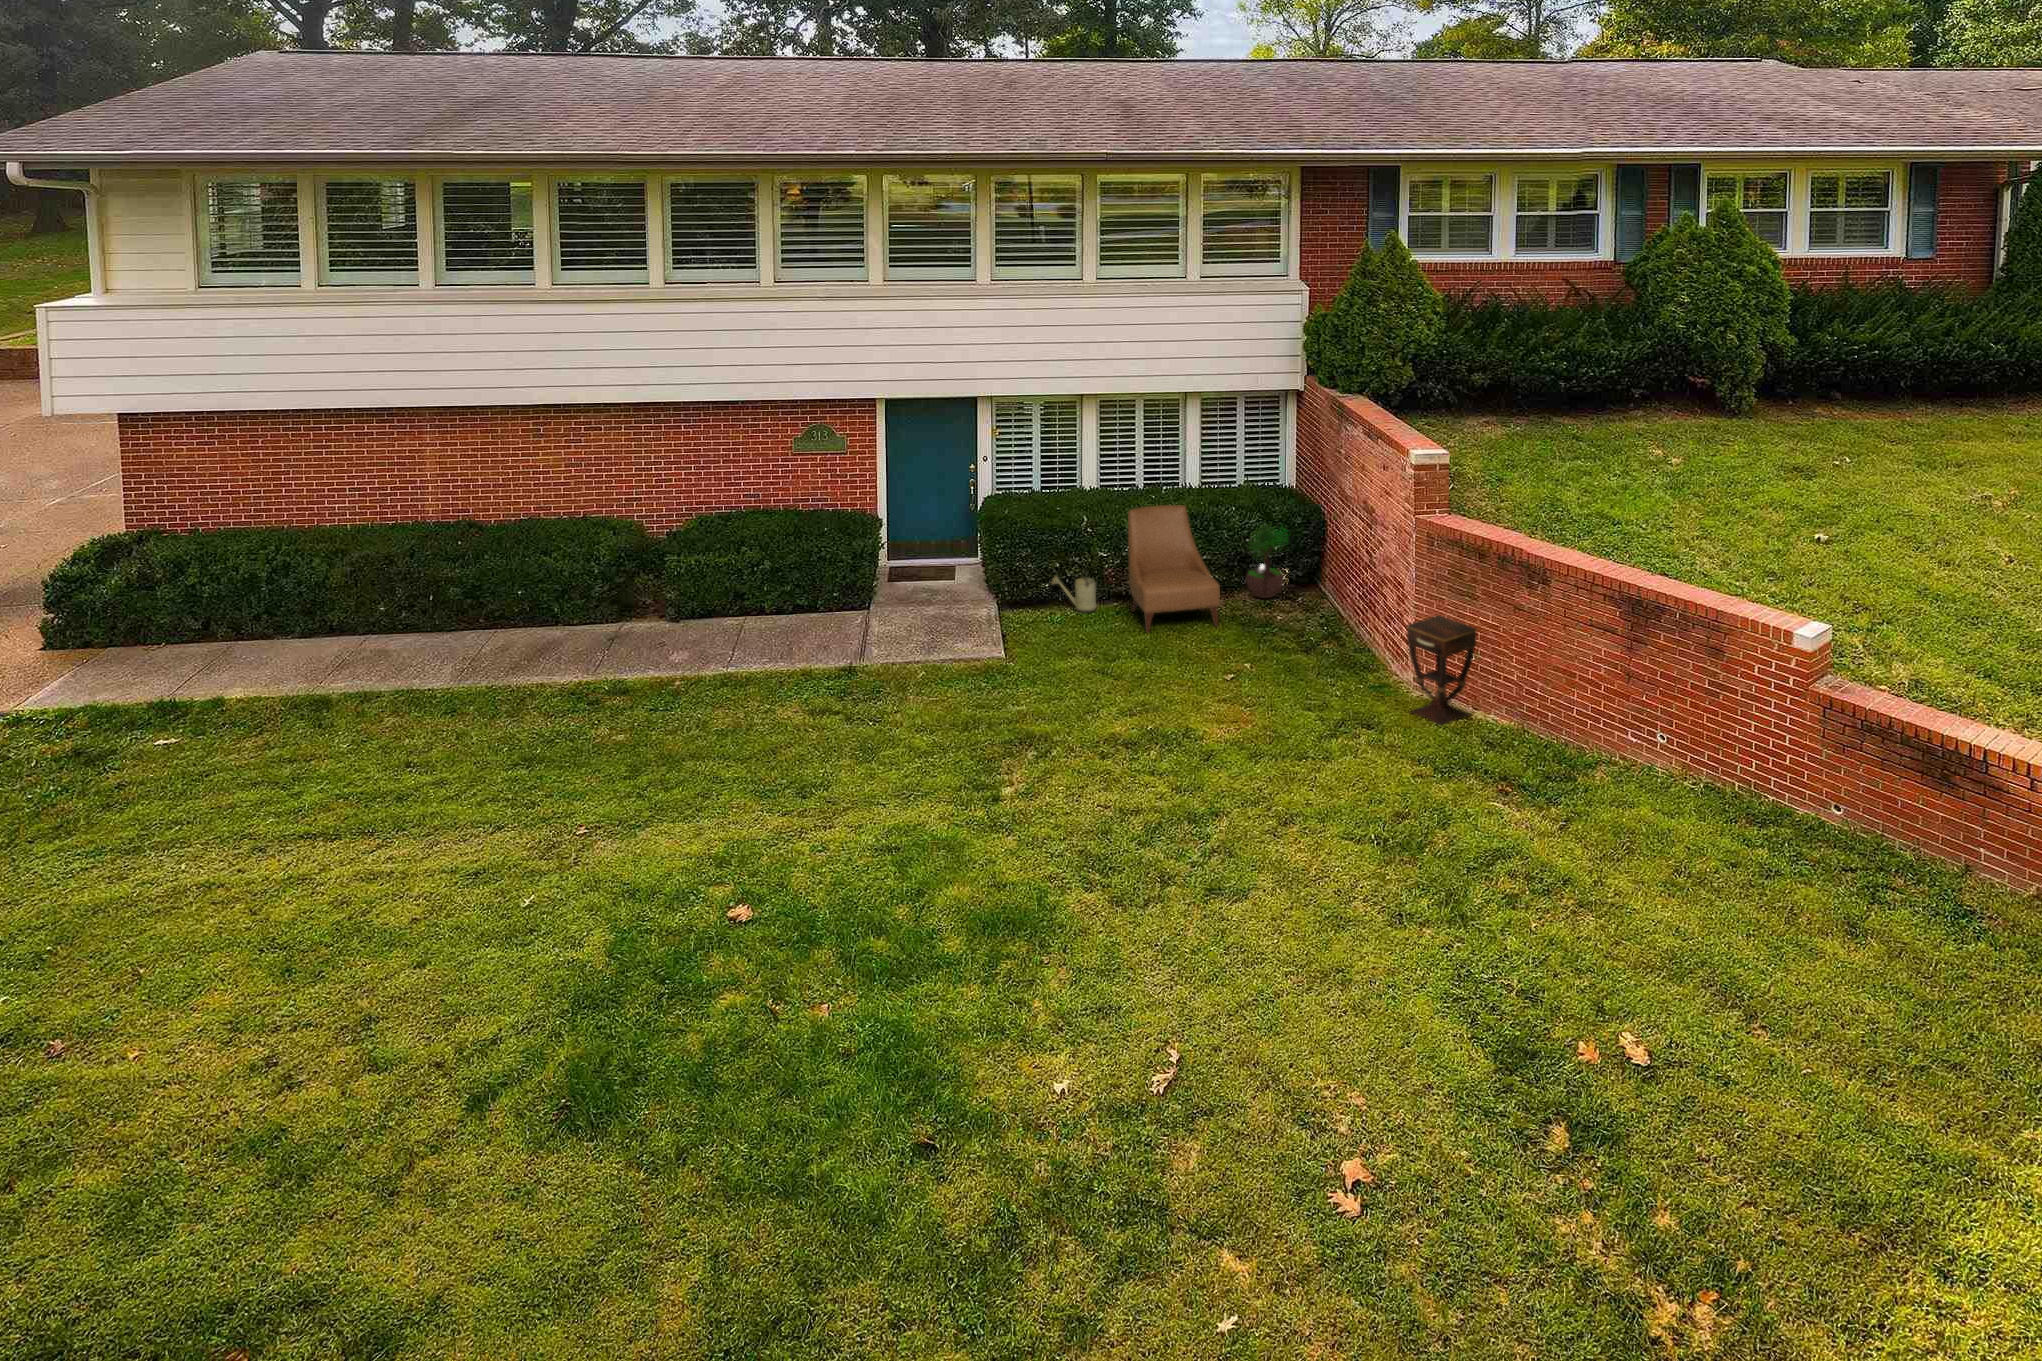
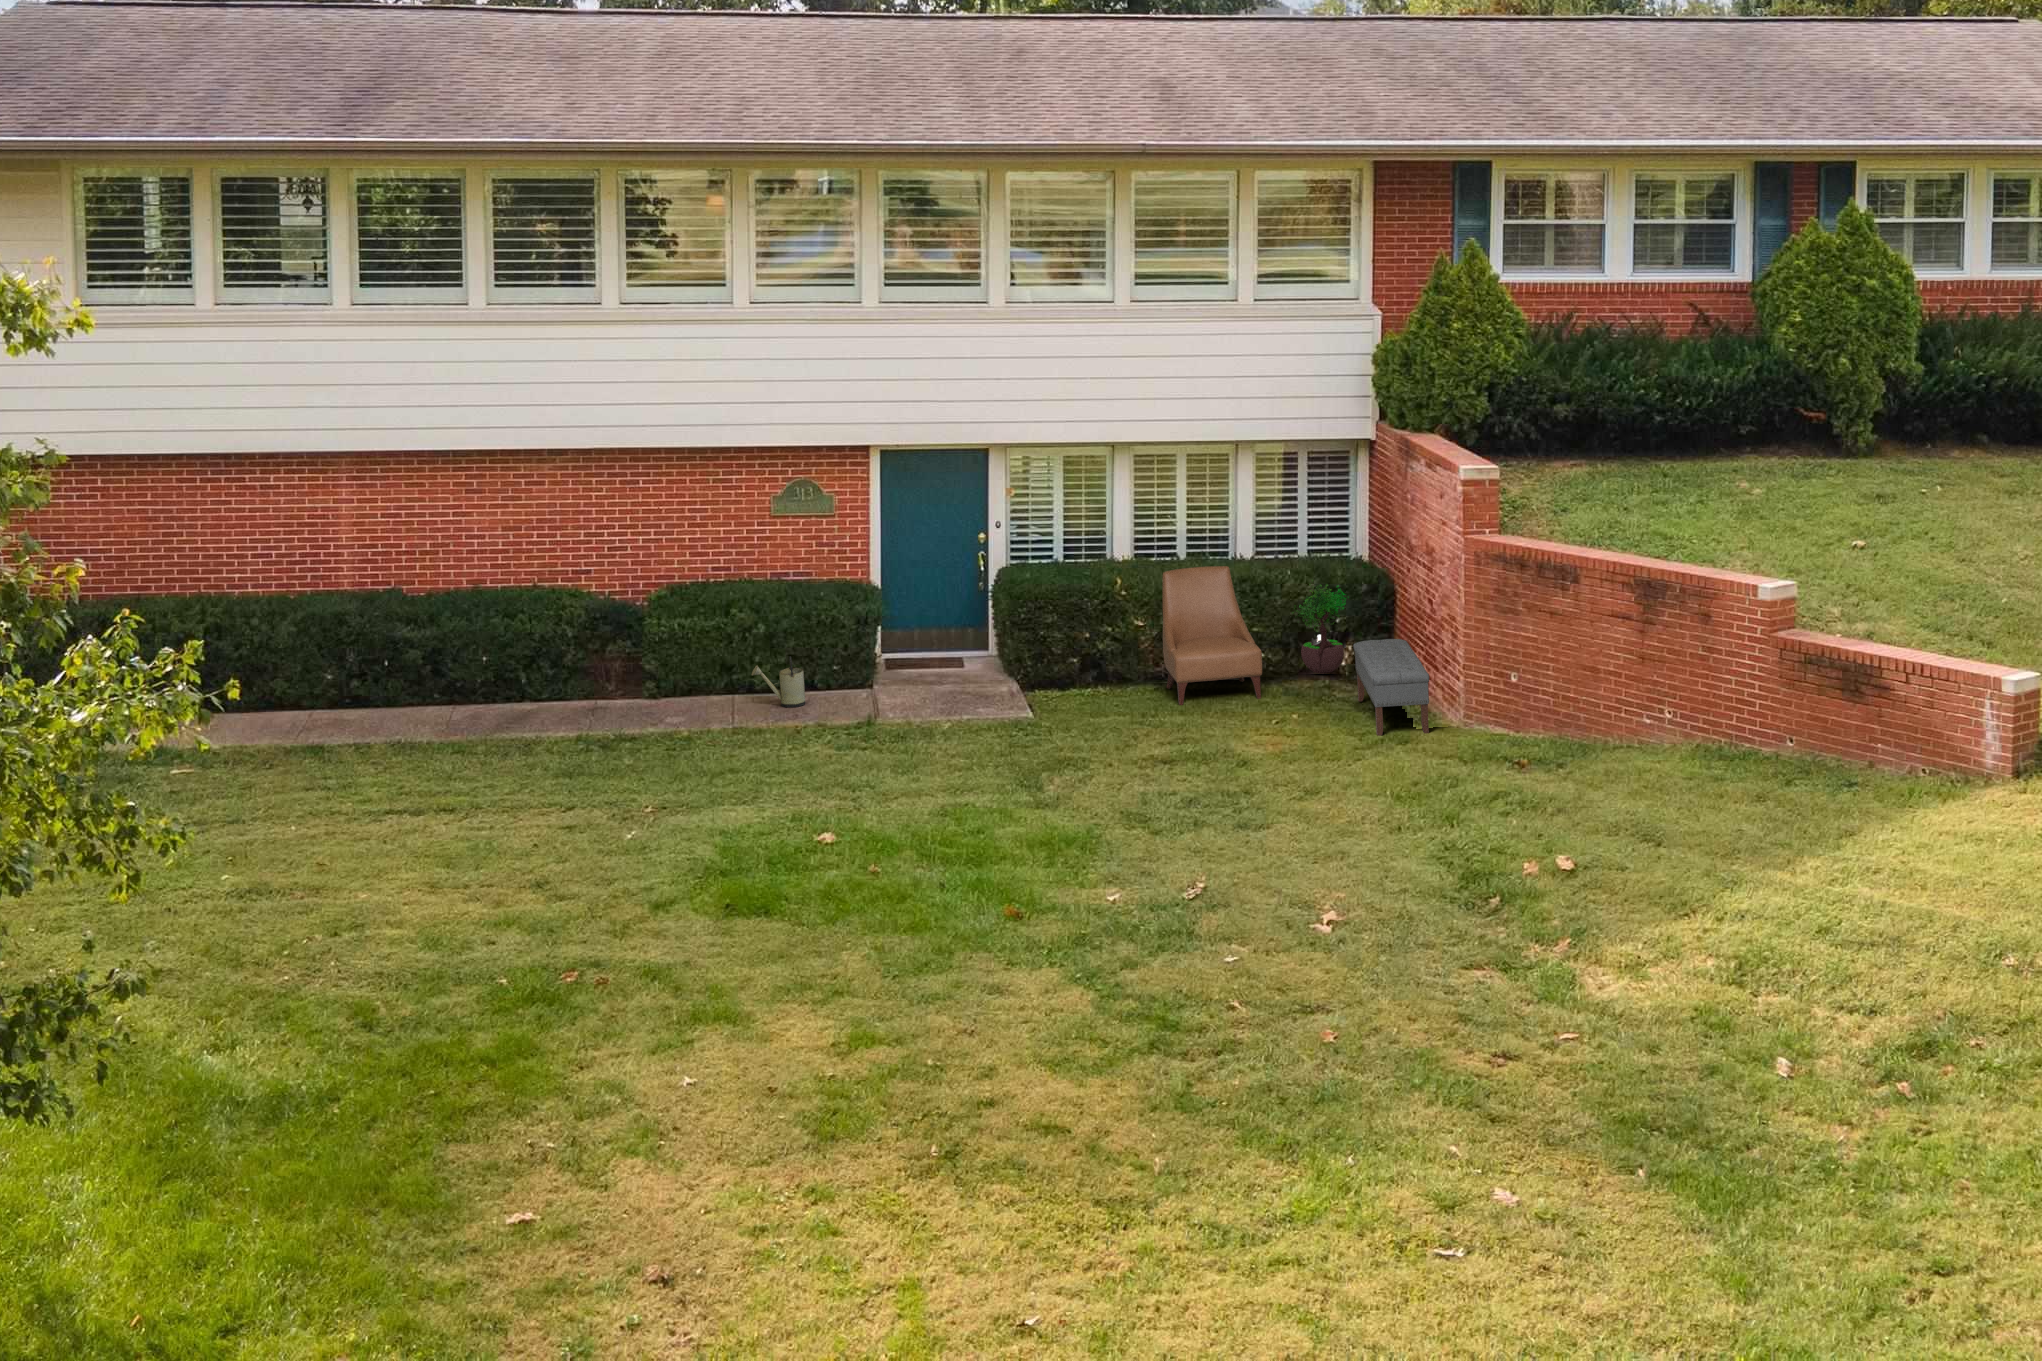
watering can: present [1052,570,1096,613] -> present [752,656,805,708]
bench: none [1306,579,1394,682] -> present [1353,639,1430,736]
side table: present [1407,615,1477,726] -> none [1427,656,1497,766]

